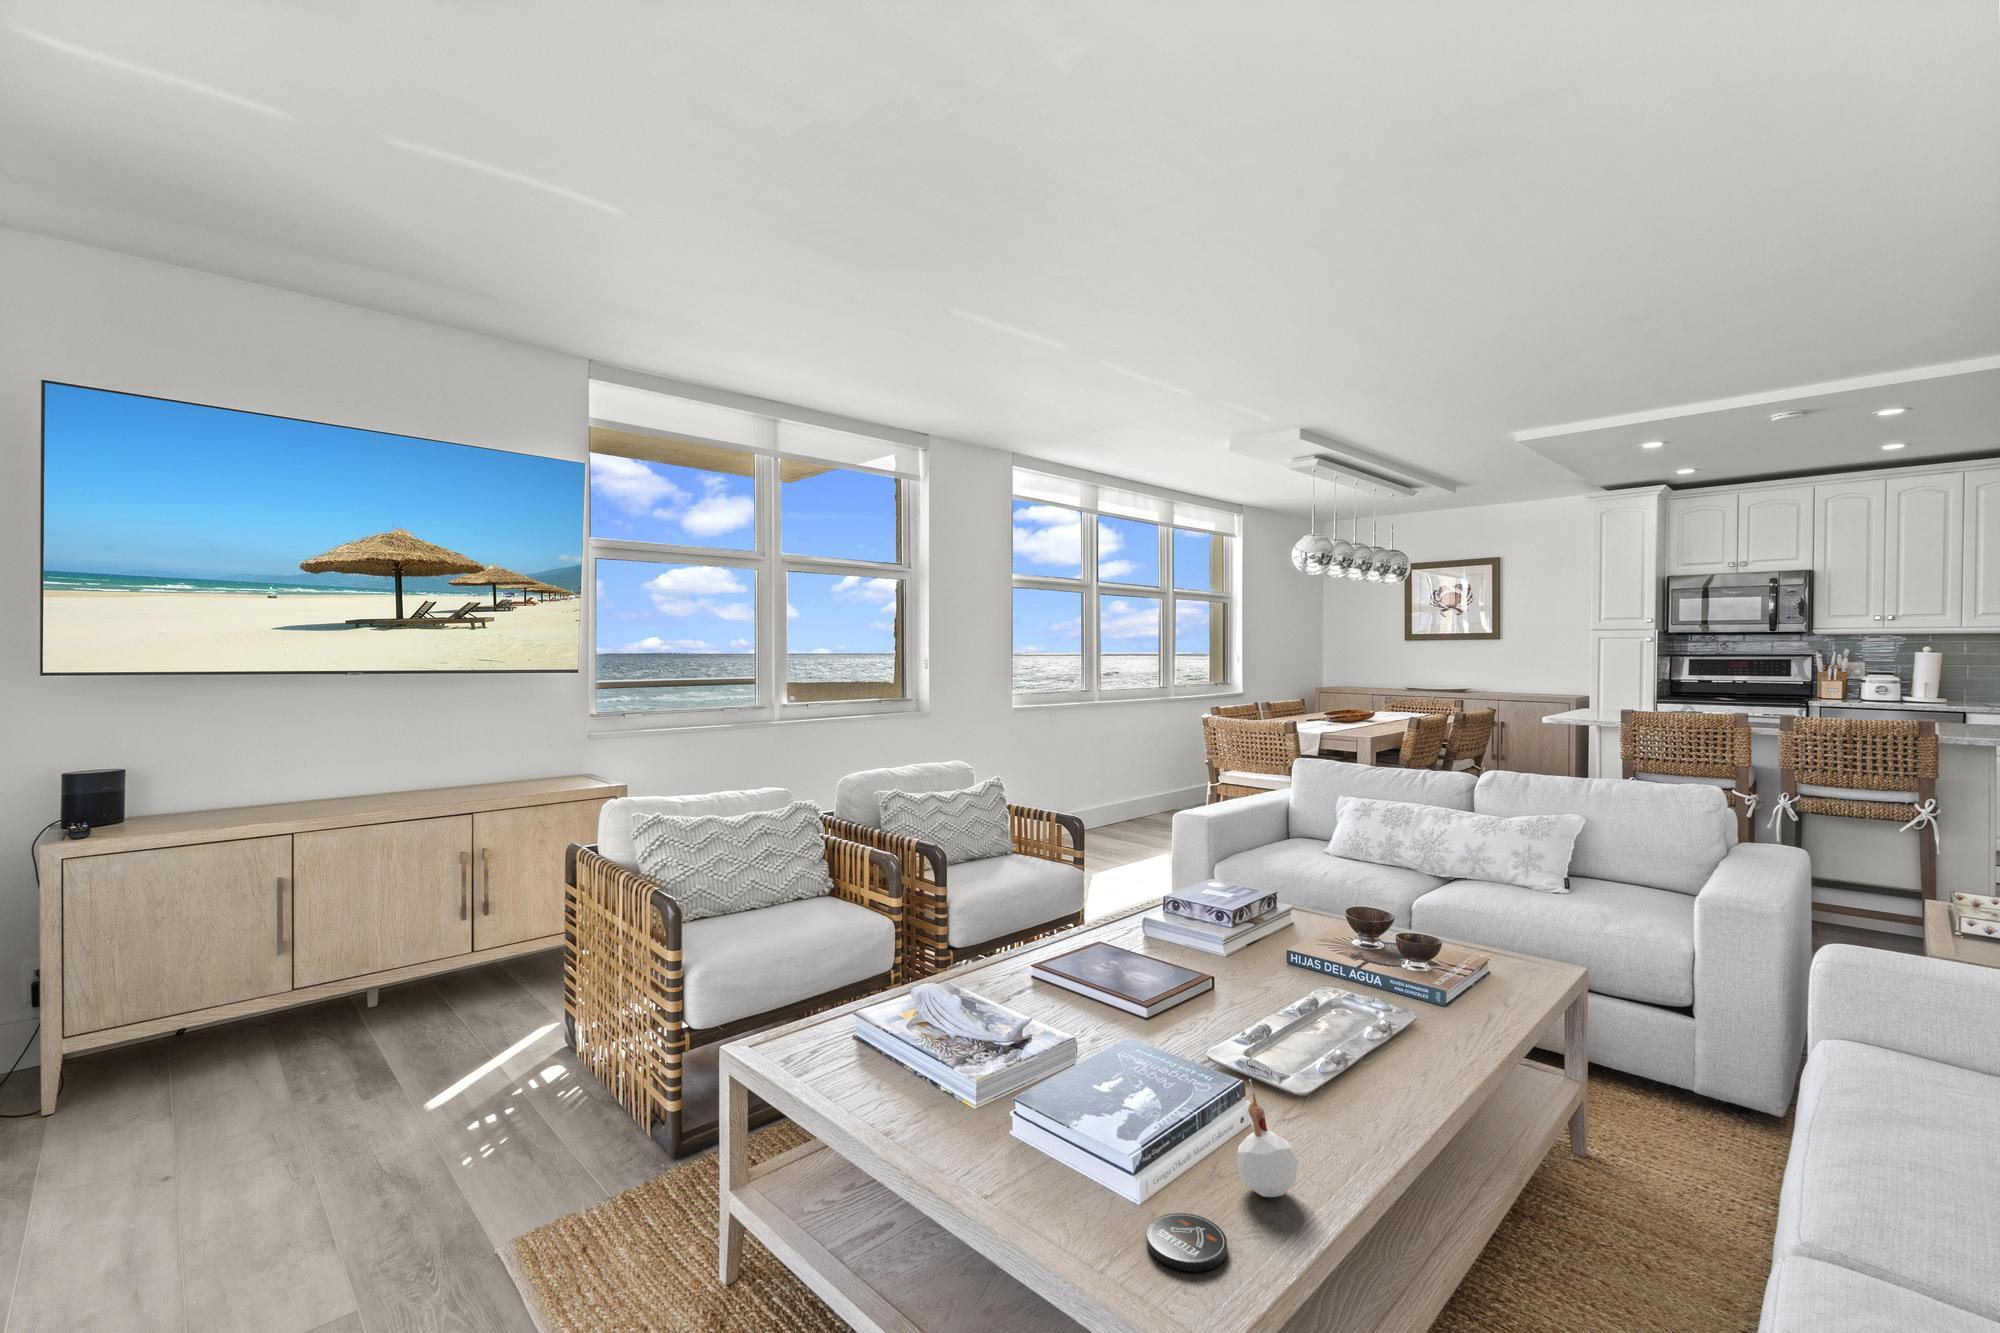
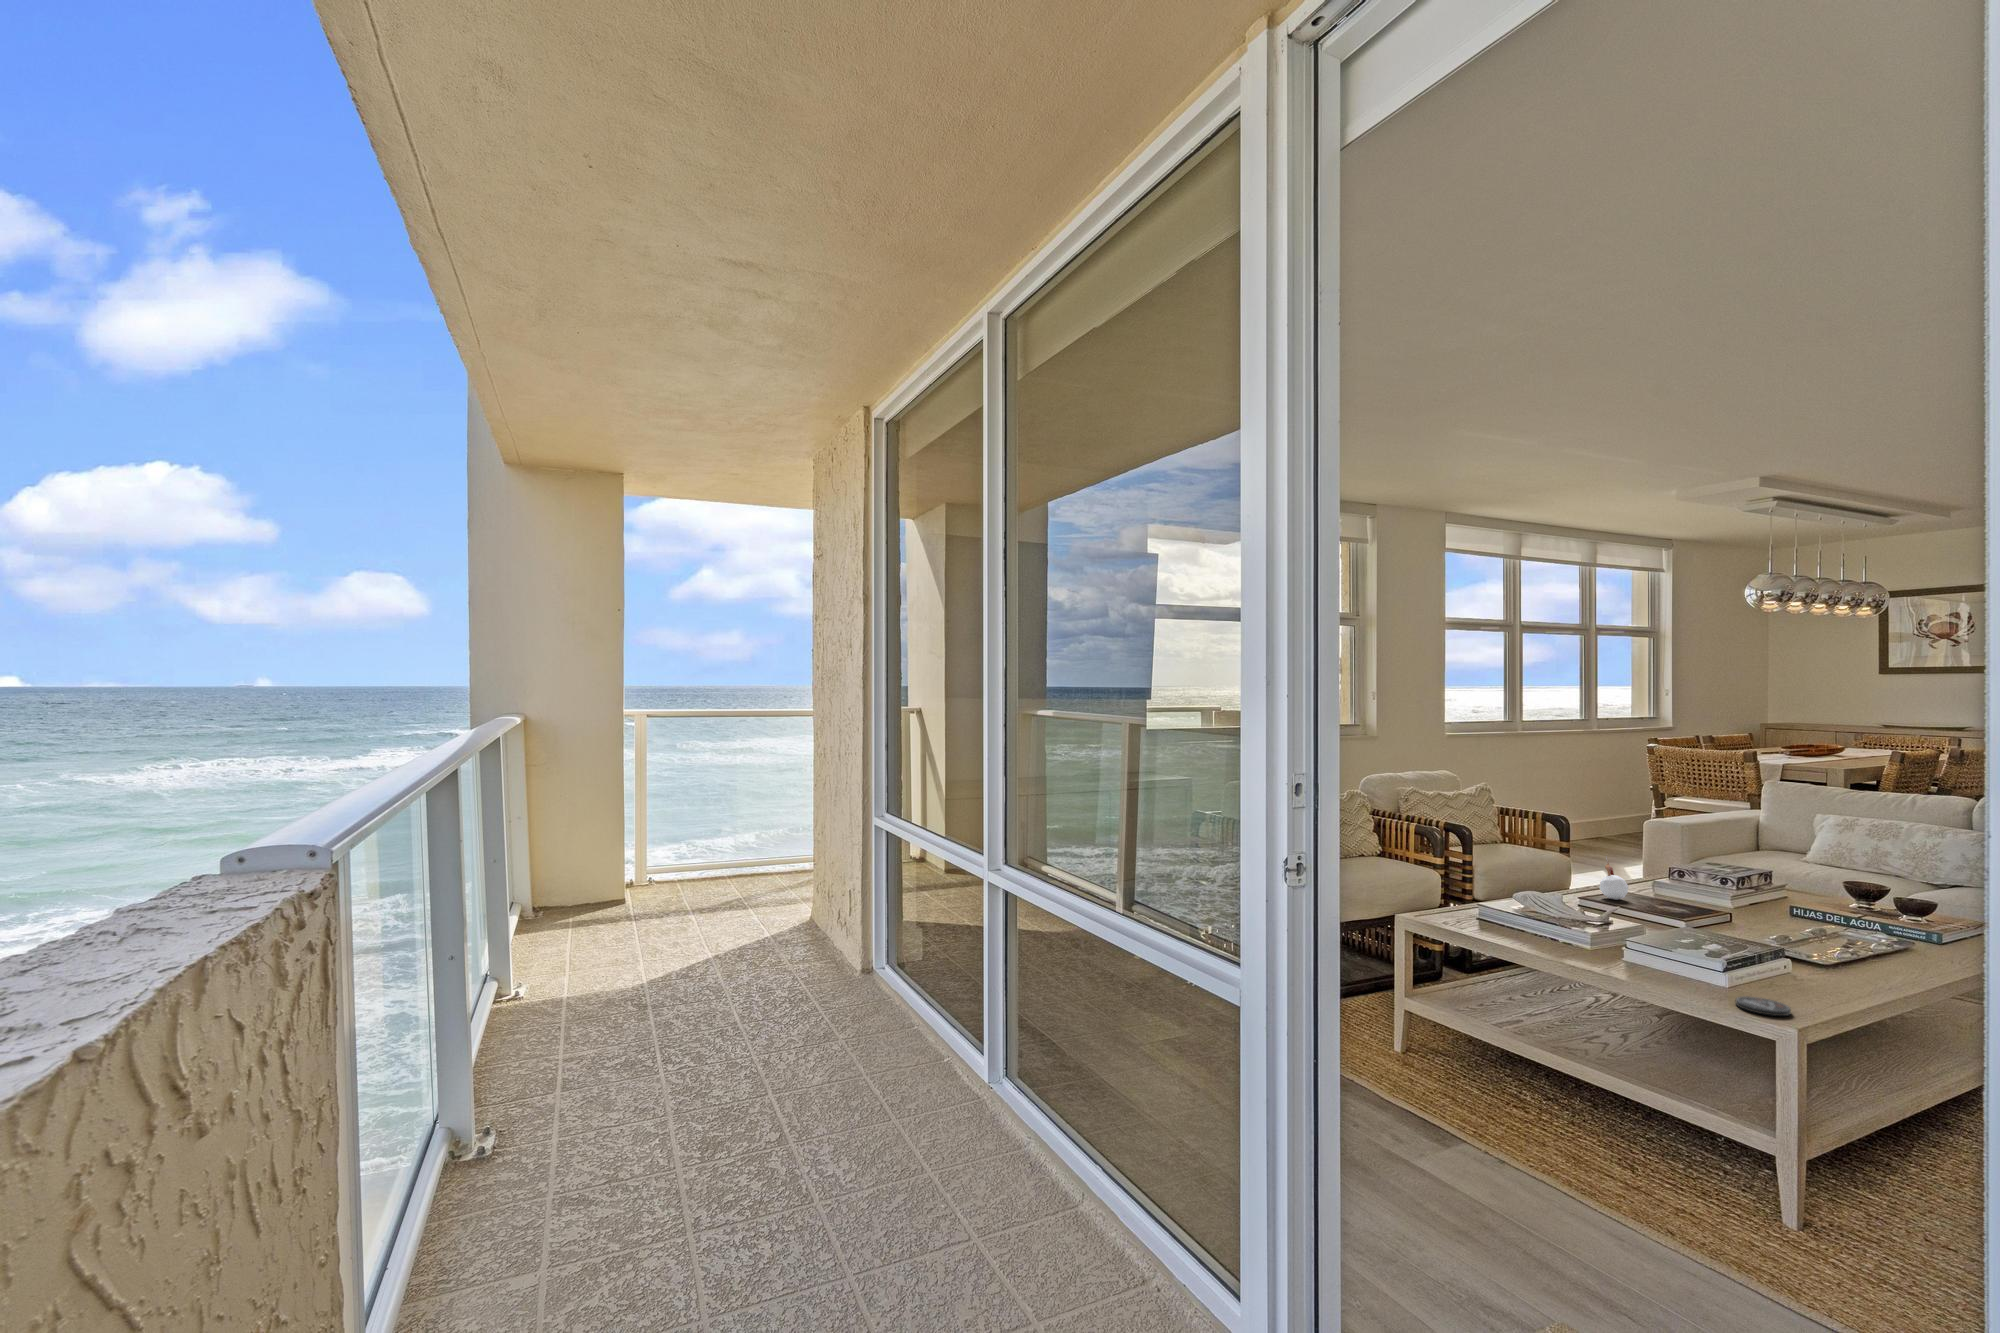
candle: present [1236,1080,1298,1197] -> present [1599,857,1628,900]

